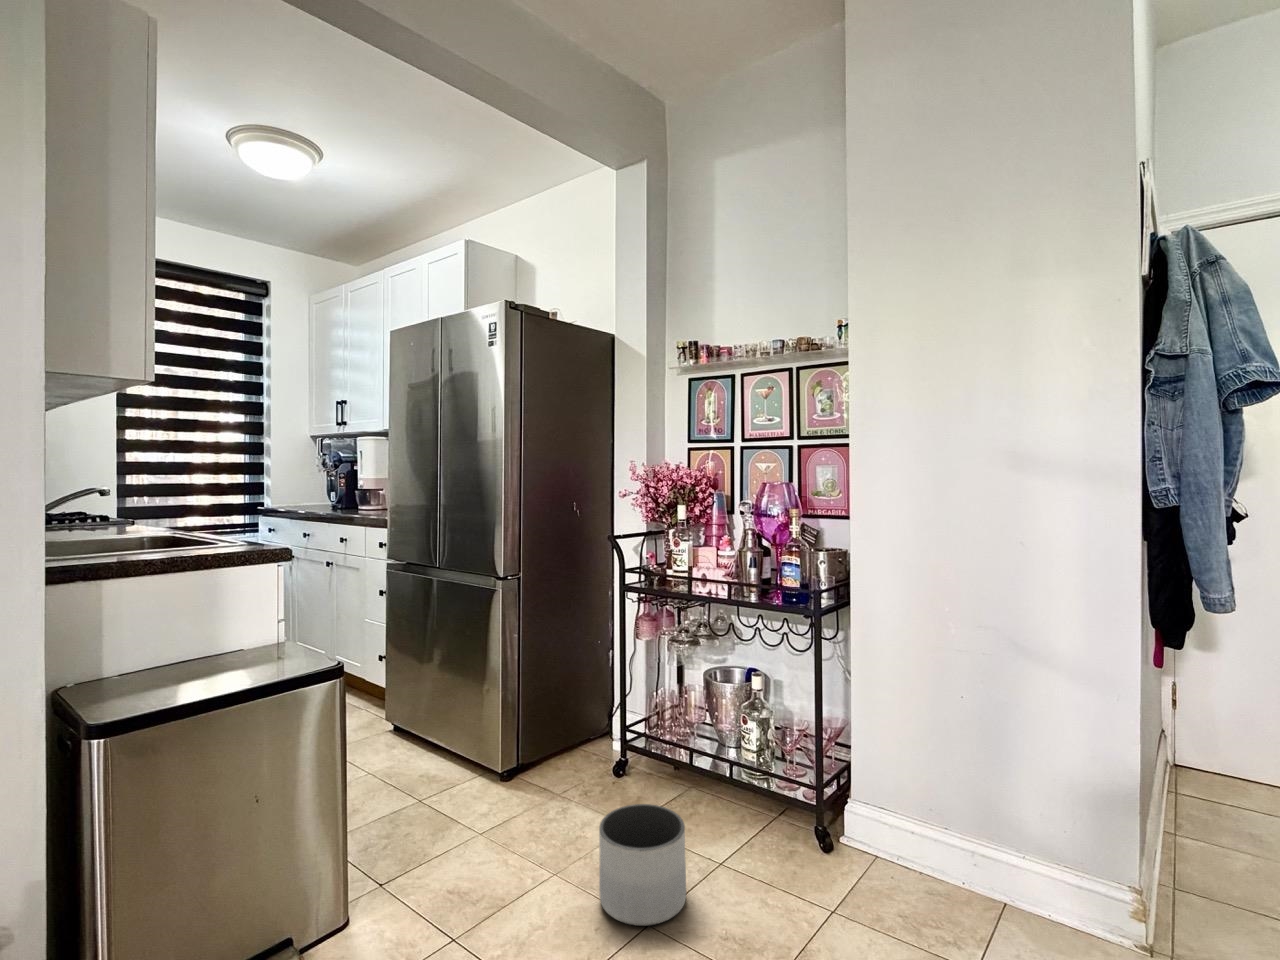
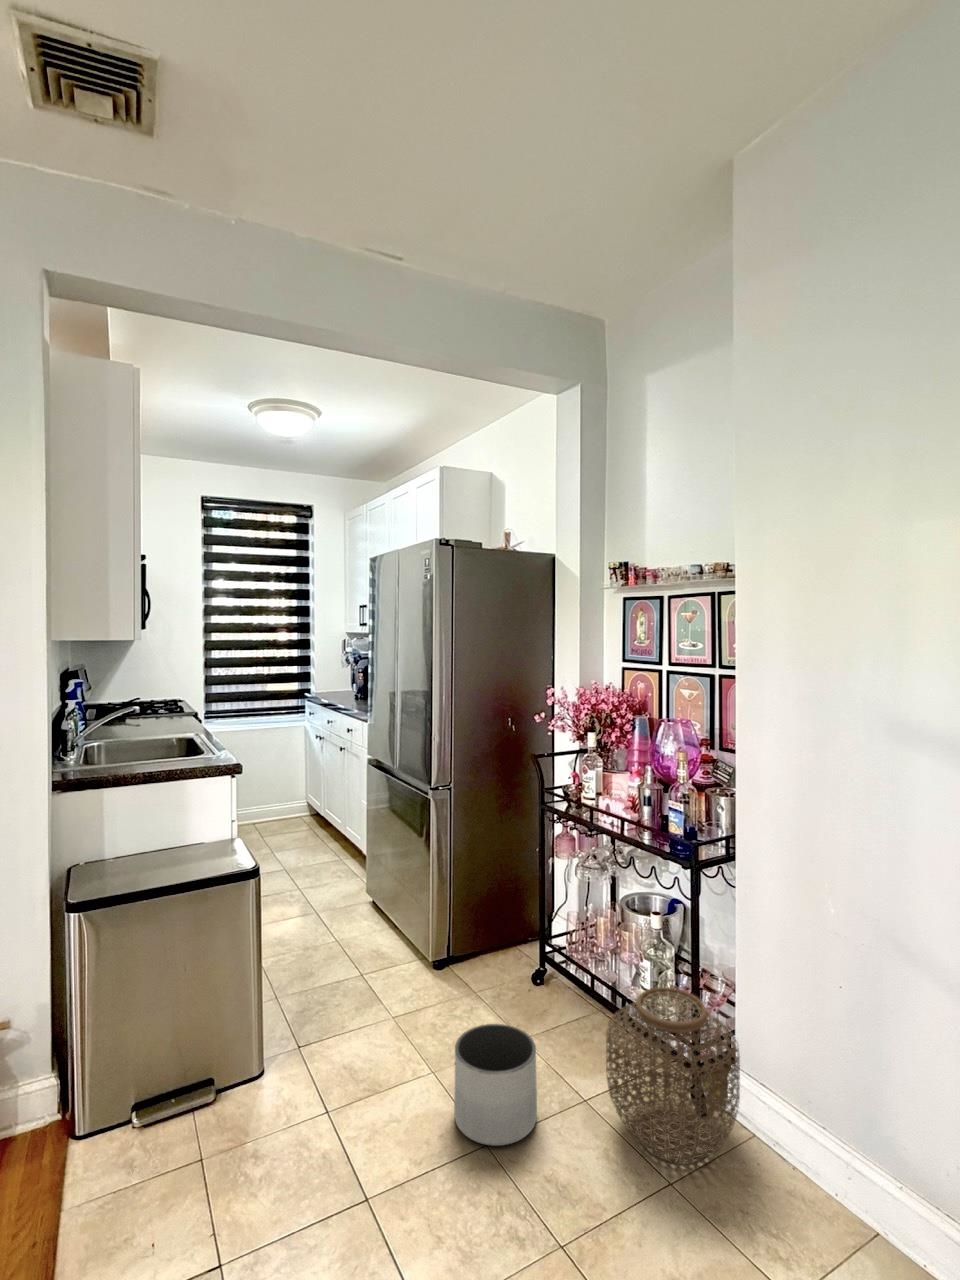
woven basket: none [747,736,874,895] -> present [606,987,740,1163]

